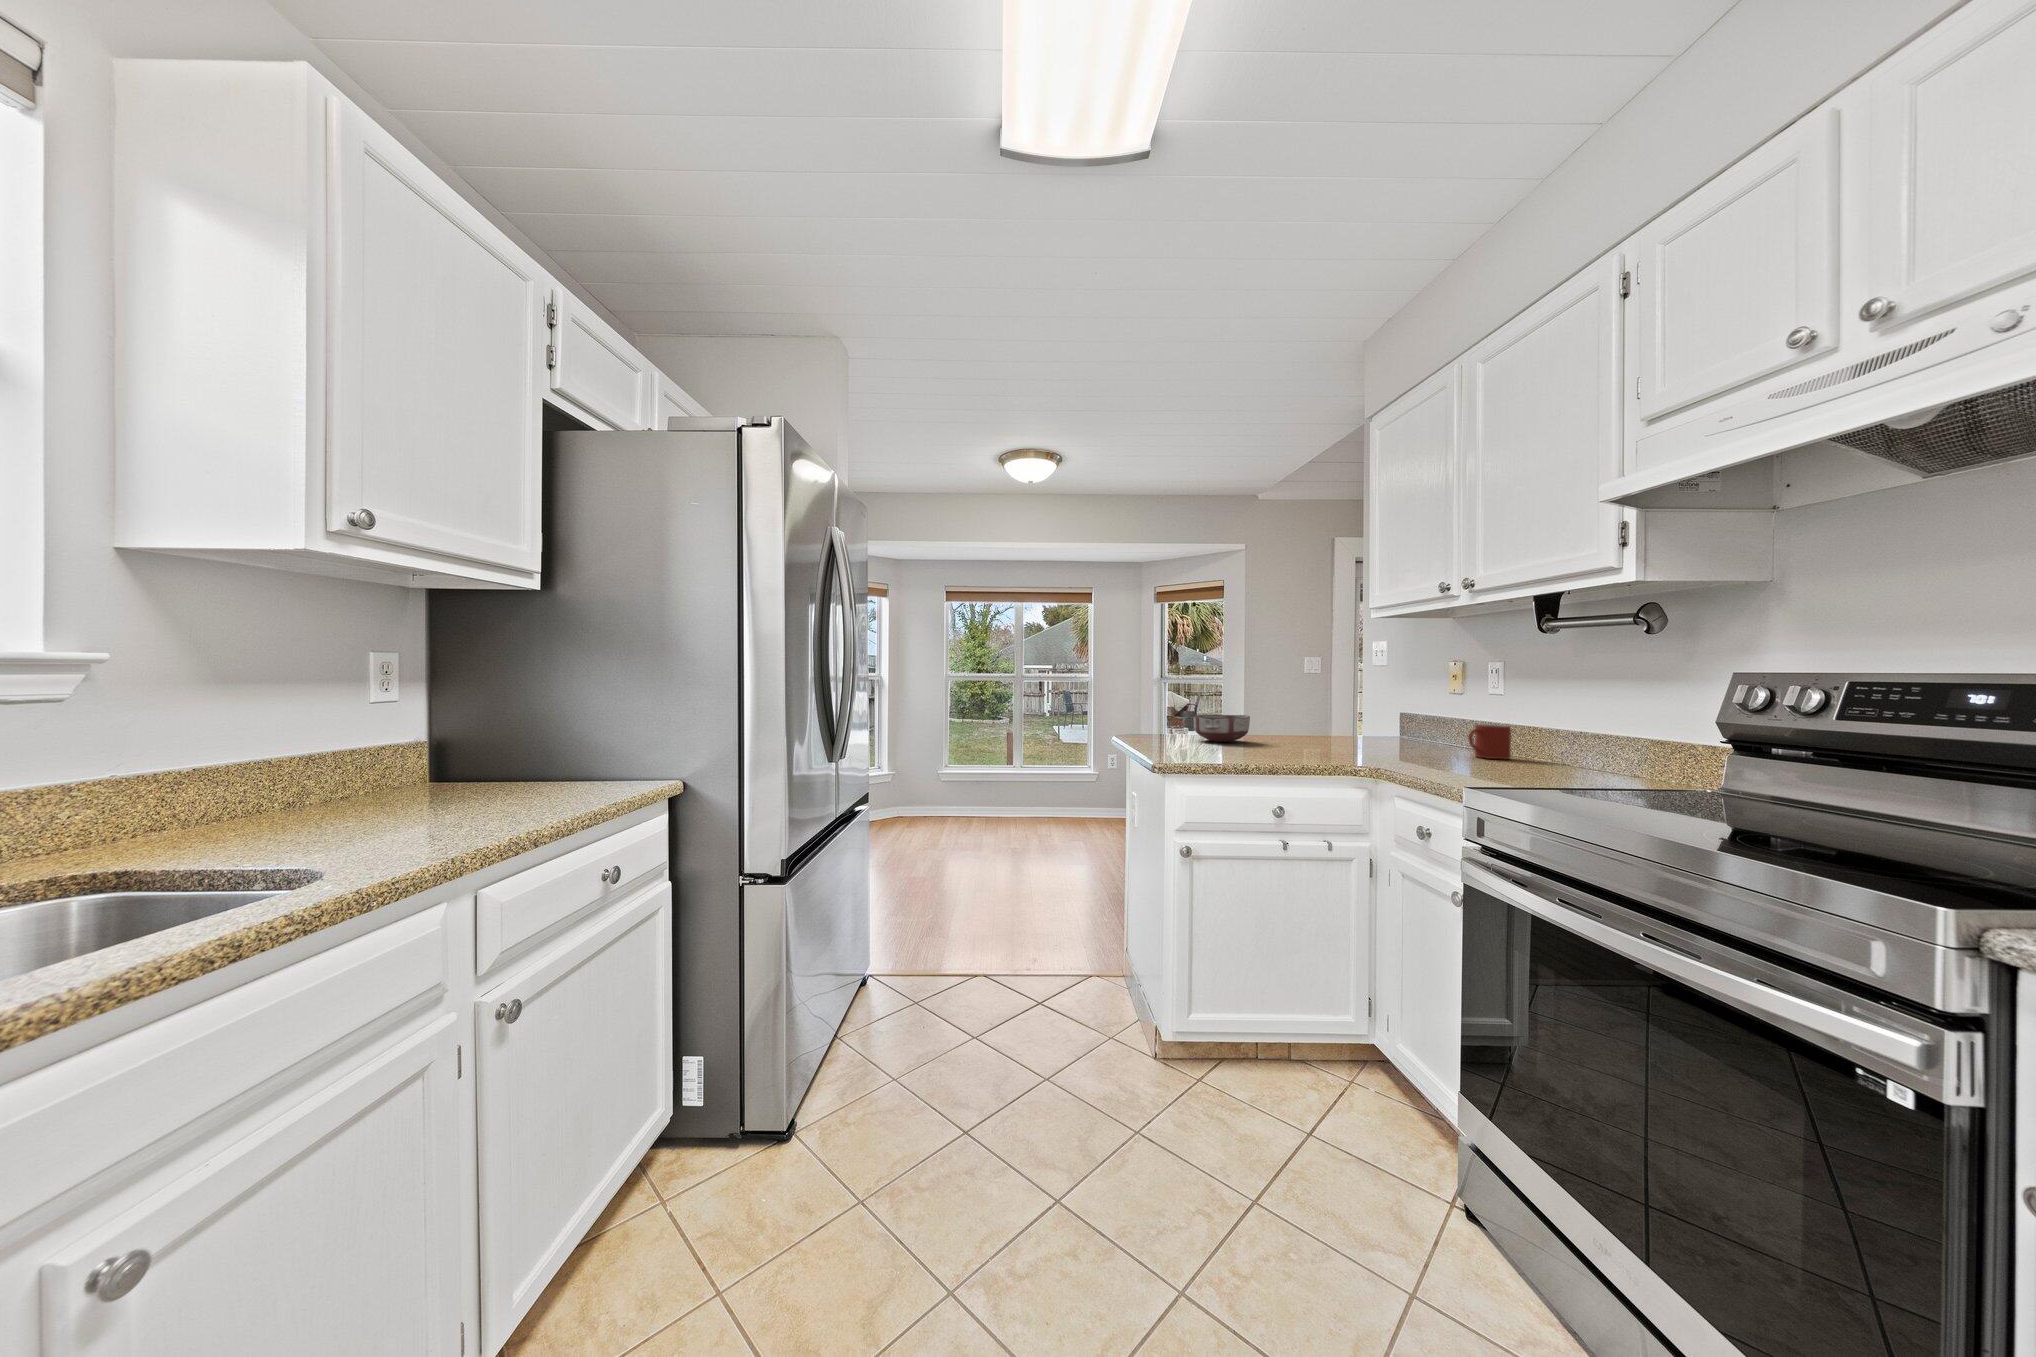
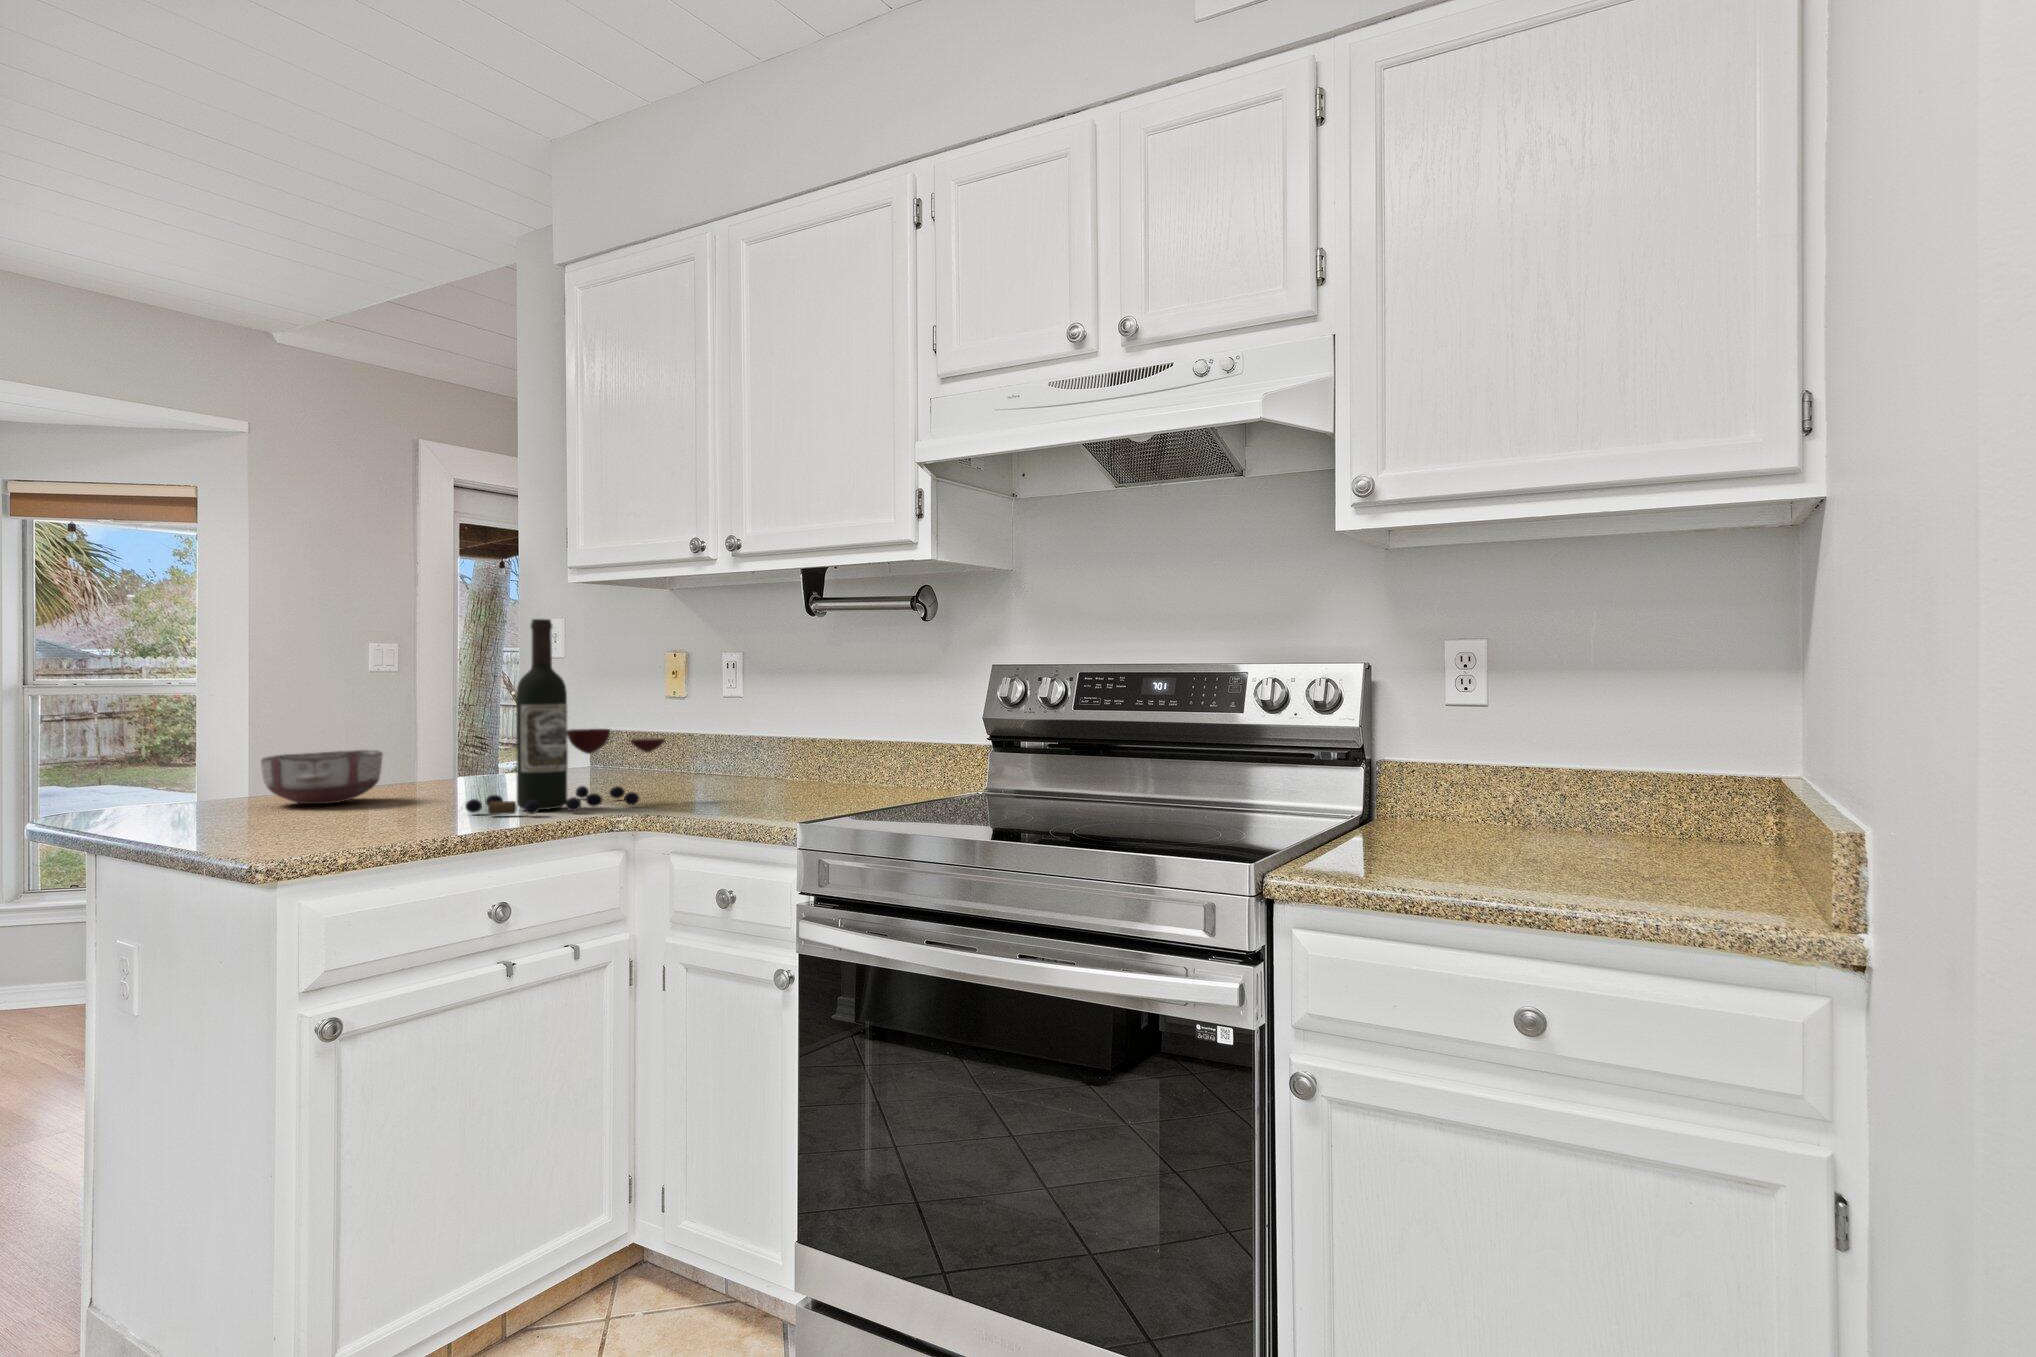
wine bottle: none [1274,642,1411,762] -> present [465,619,665,815]
mug: present [1468,724,1511,759] -> none [722,738,767,785]

